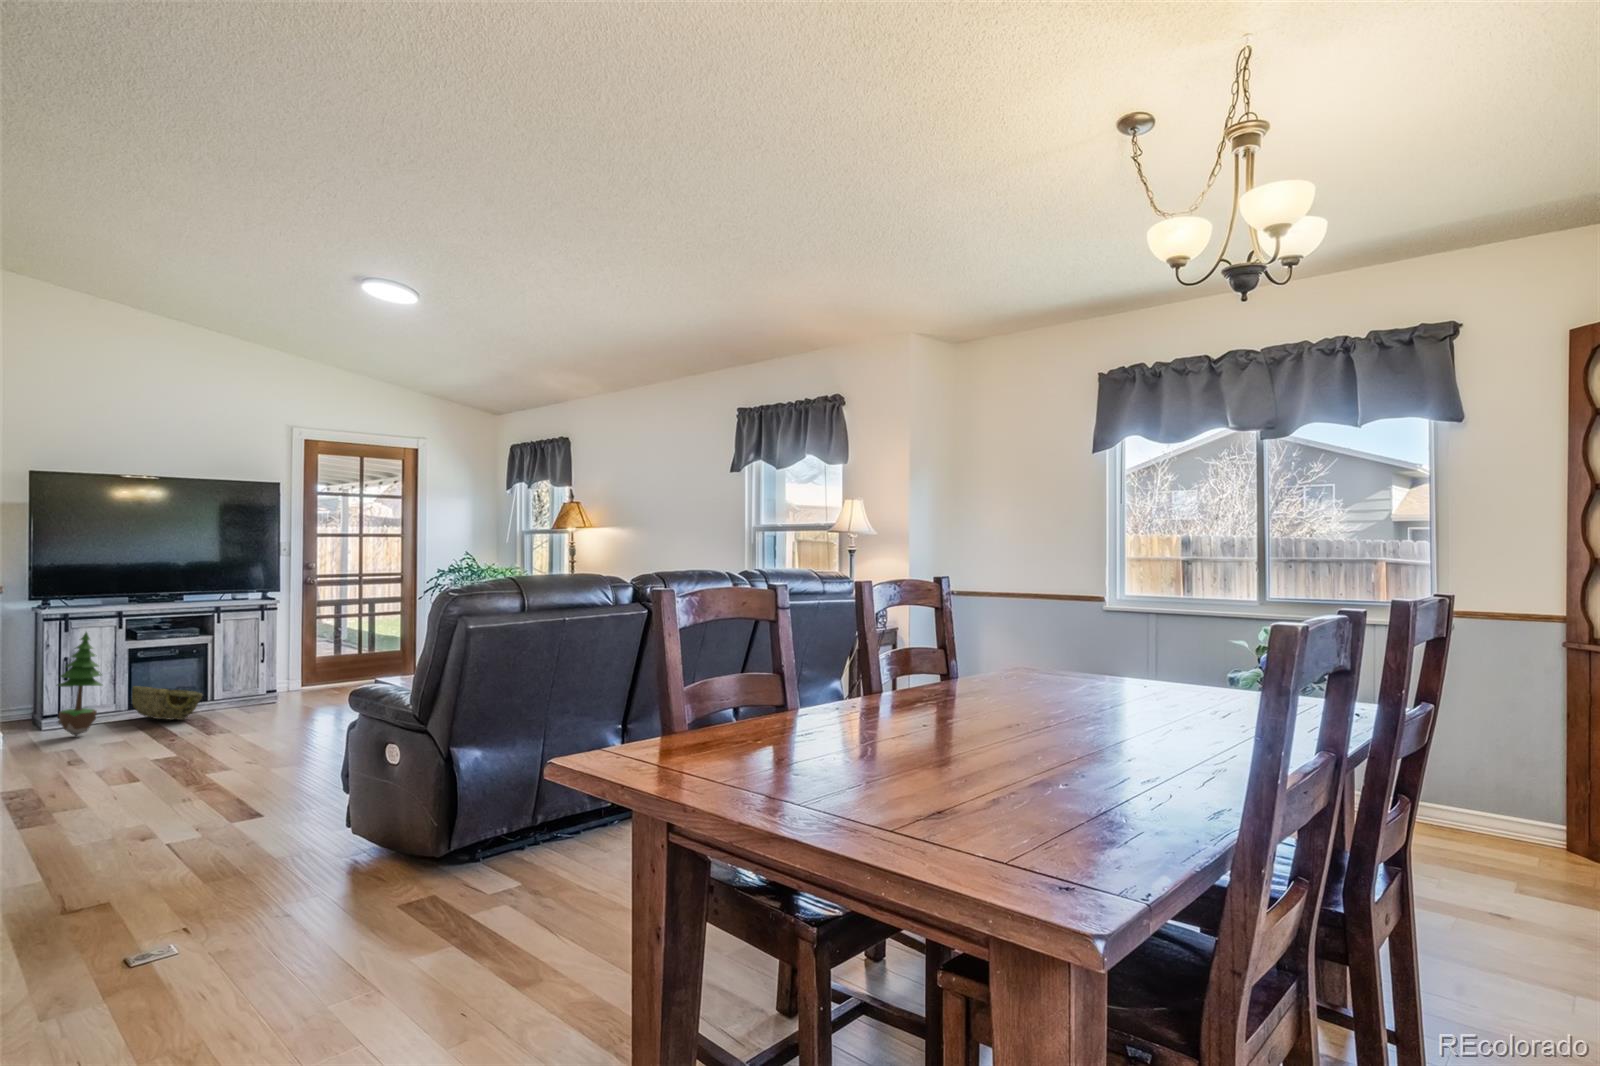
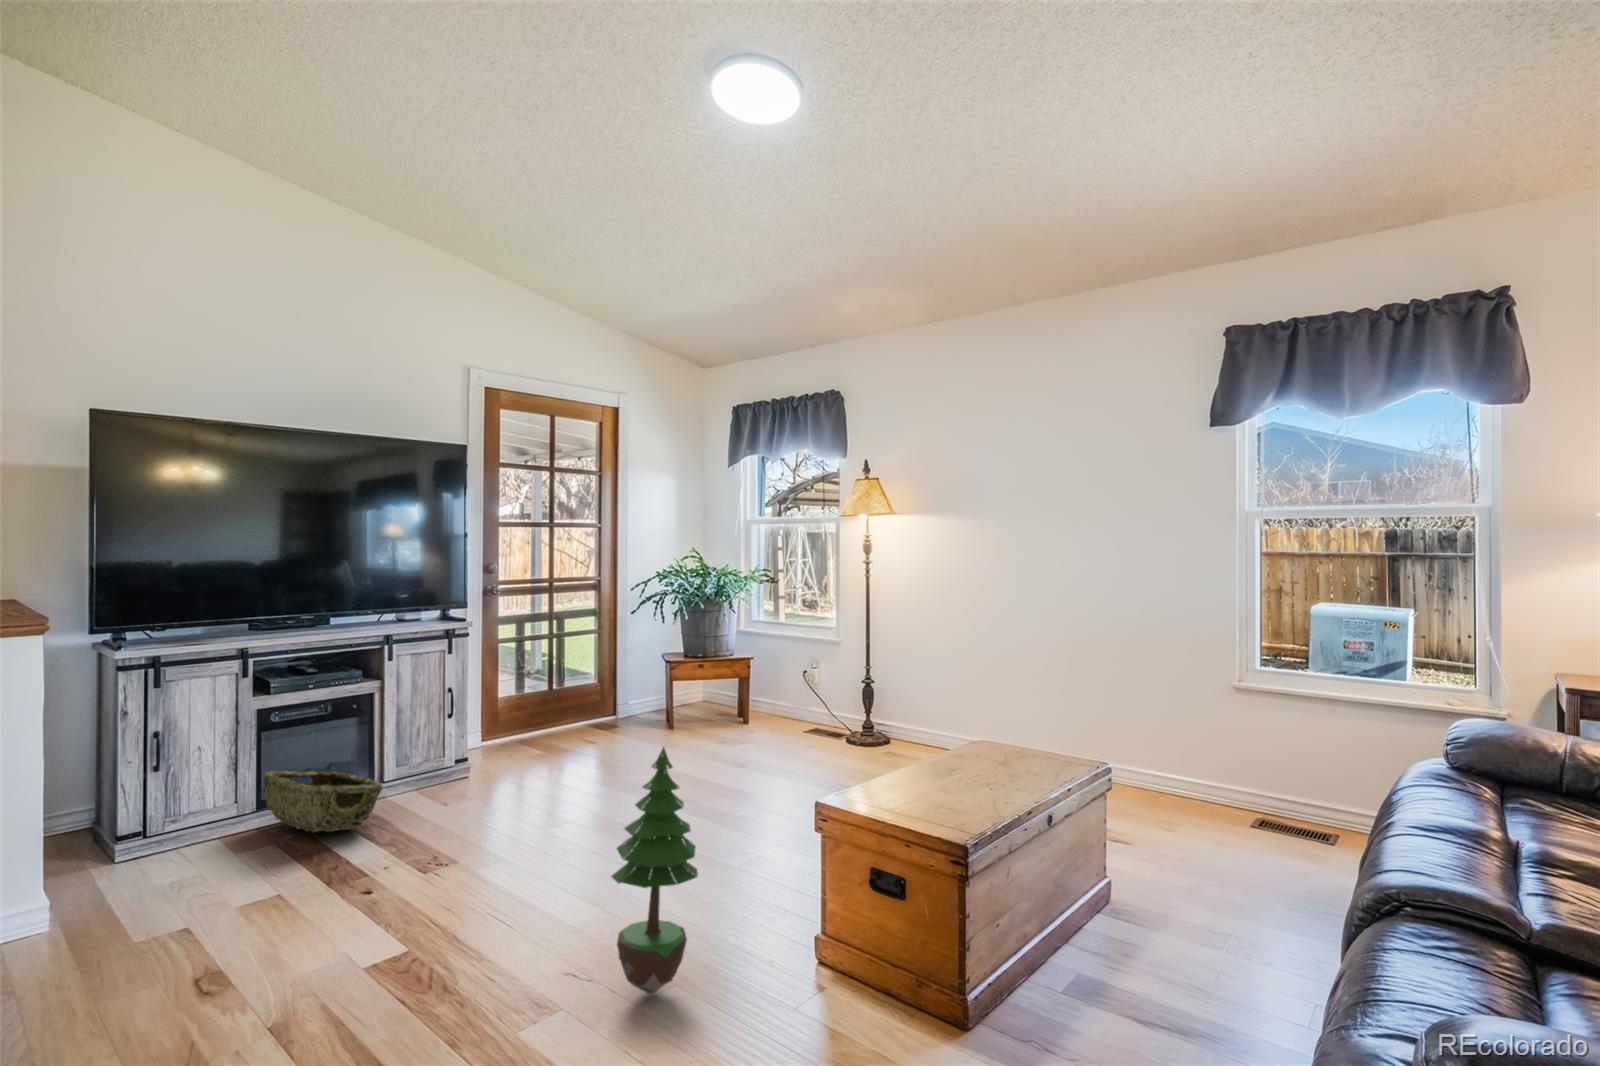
potted tree: present [57,632,102,736] -> present [611,747,698,994]

